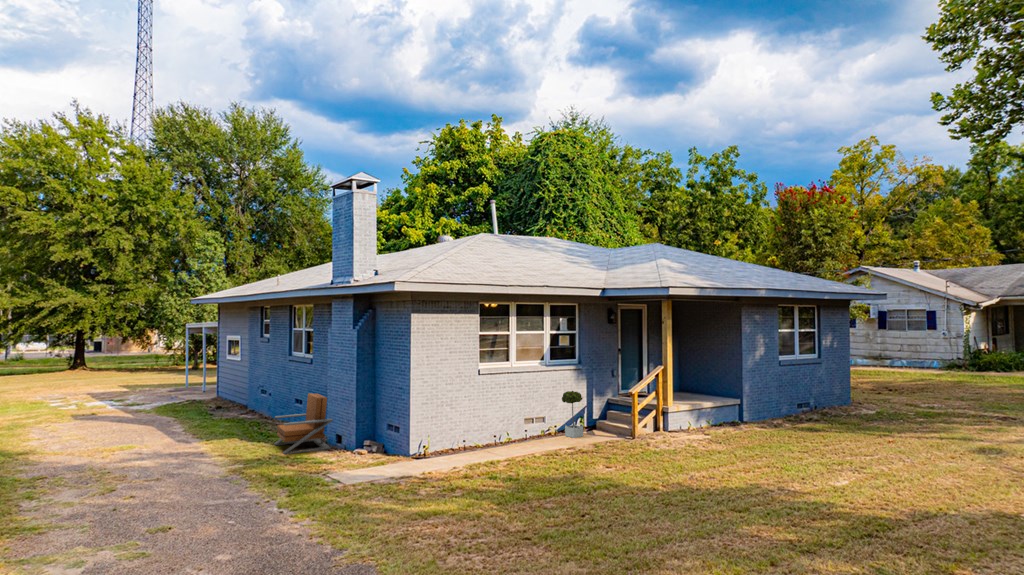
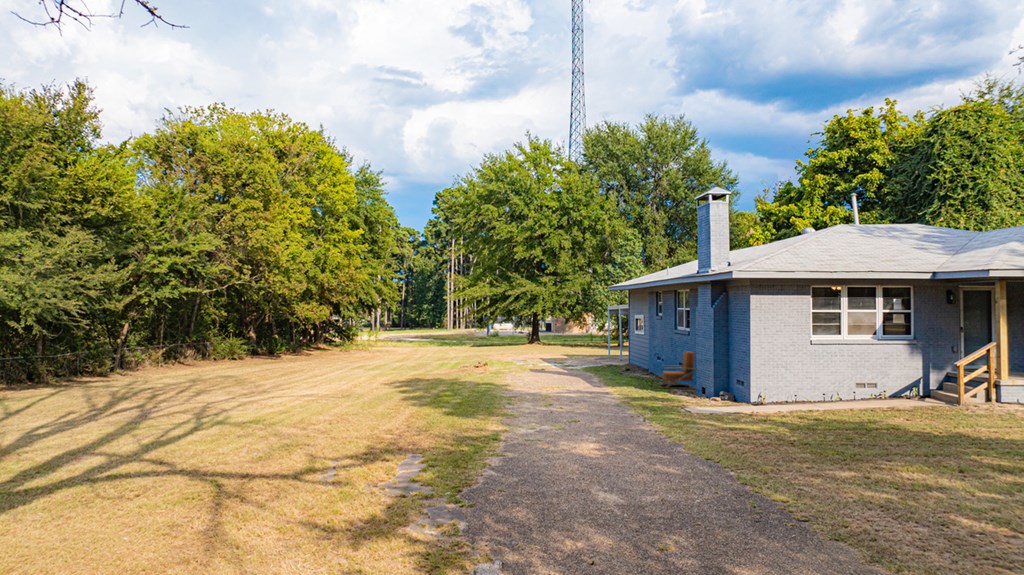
potted tree: present [562,391,583,438] -> none [890,360,910,401]

